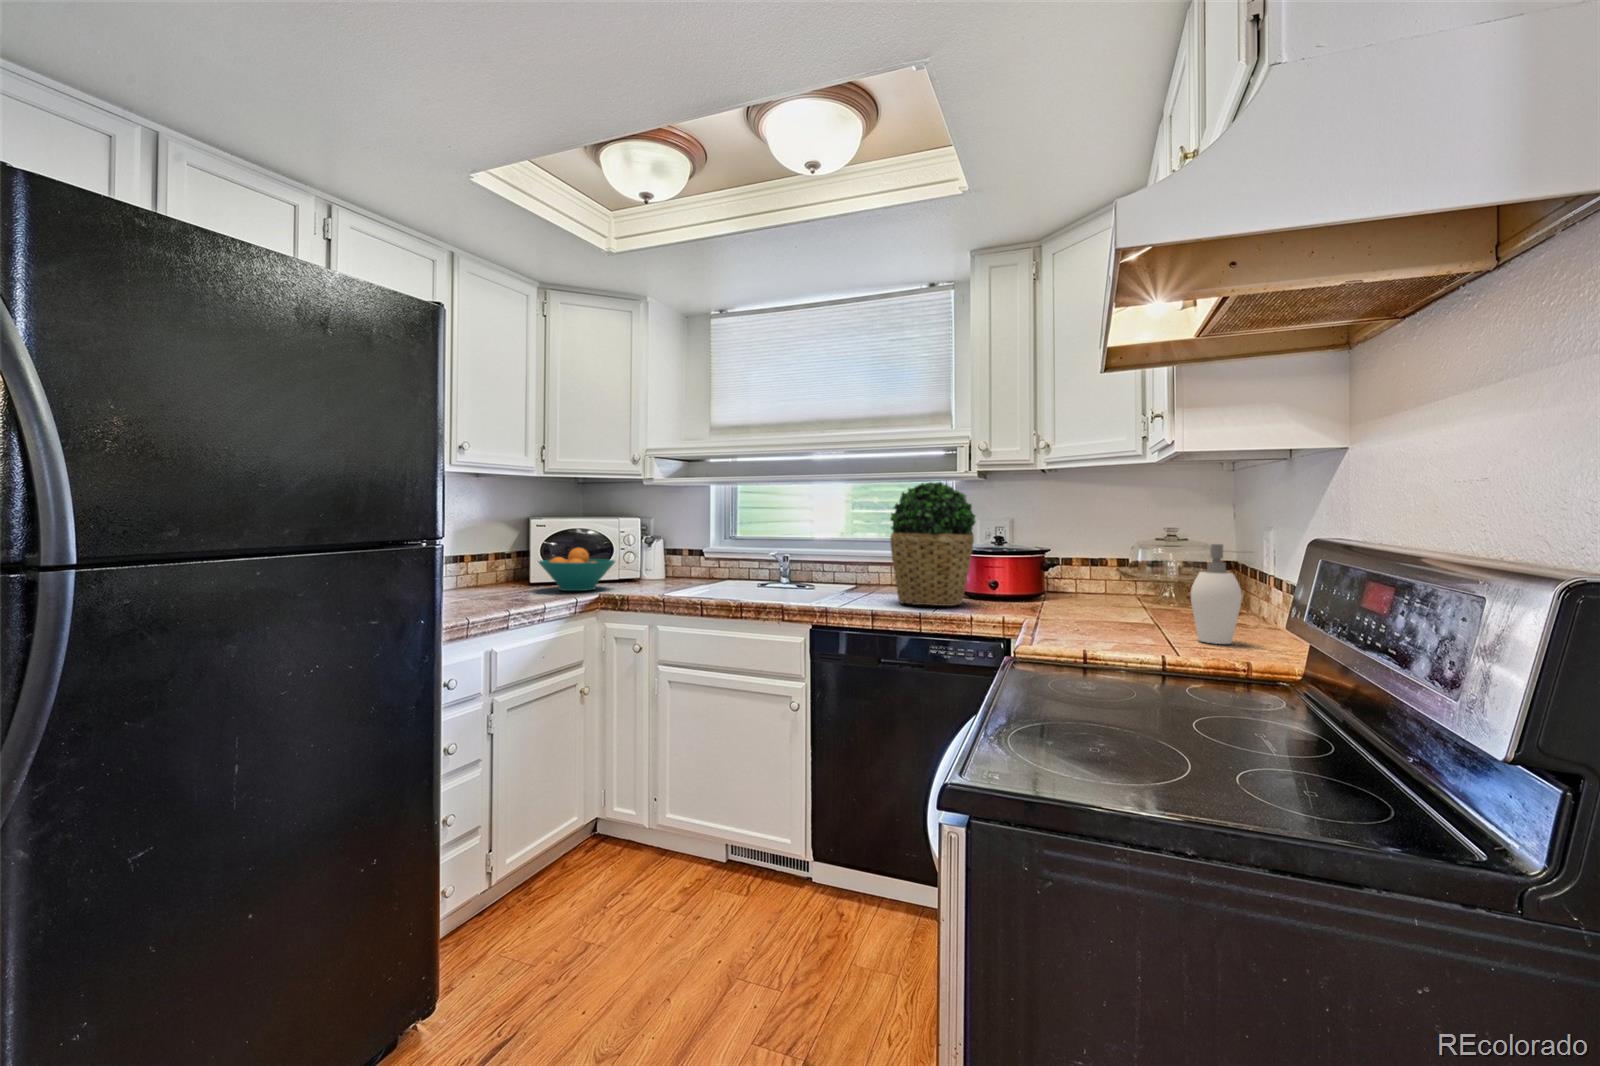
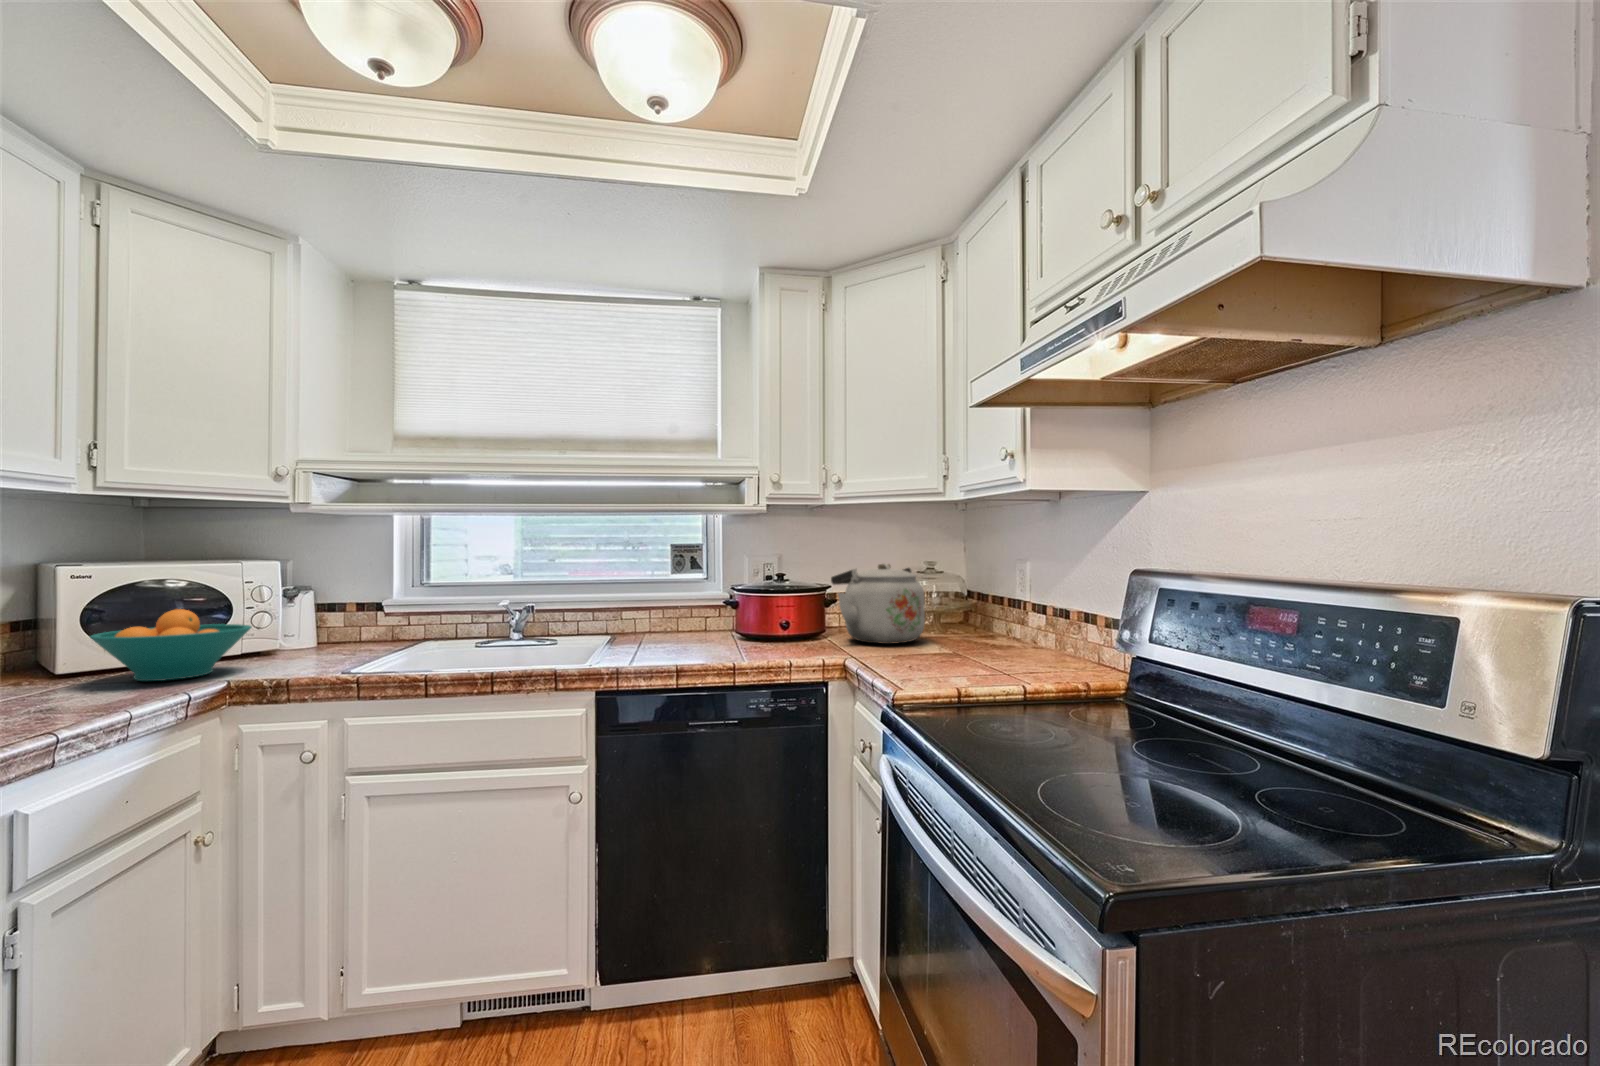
potted plant: present [890,482,975,606] -> none [677,516,771,654]
kettle: none [1046,528,1153,612] -> present [831,563,925,644]
soap dispenser: present [1191,544,1242,644] -> none [992,579,1044,668]

